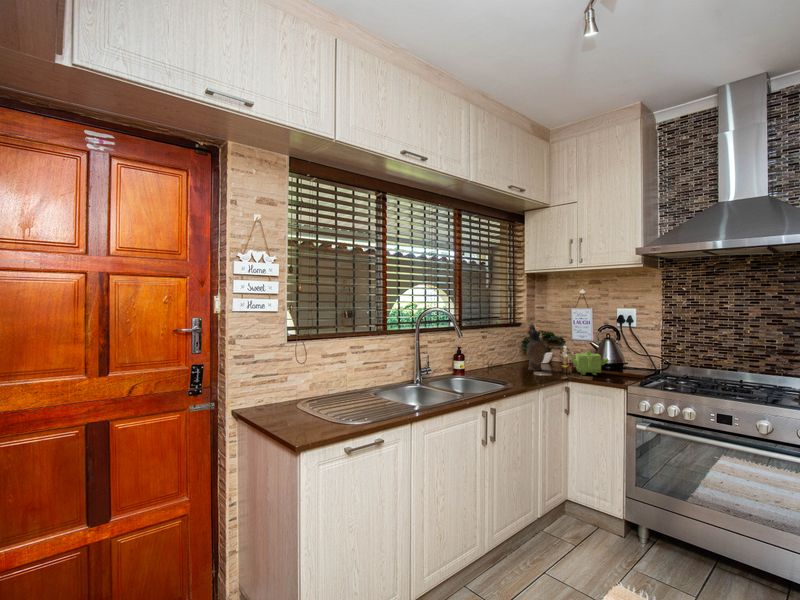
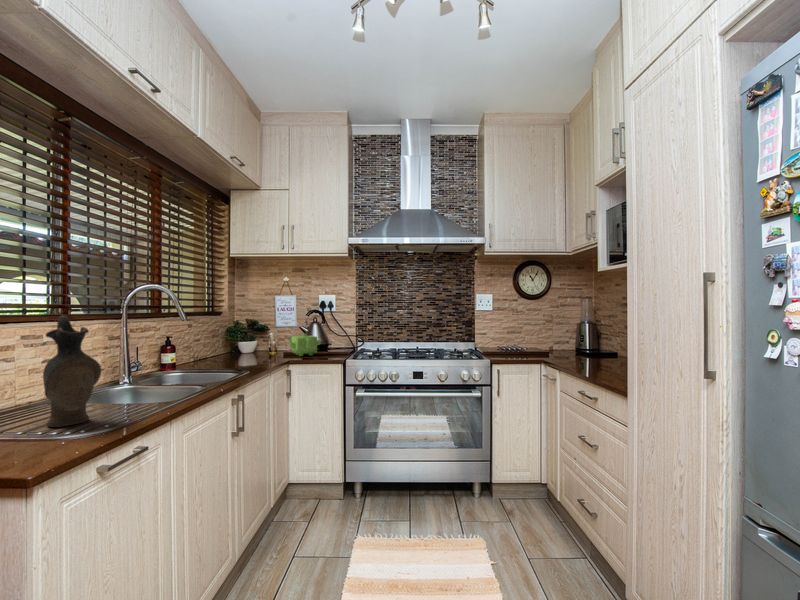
ceramic pitcher: present [526,324,547,370] -> present [43,315,101,427]

